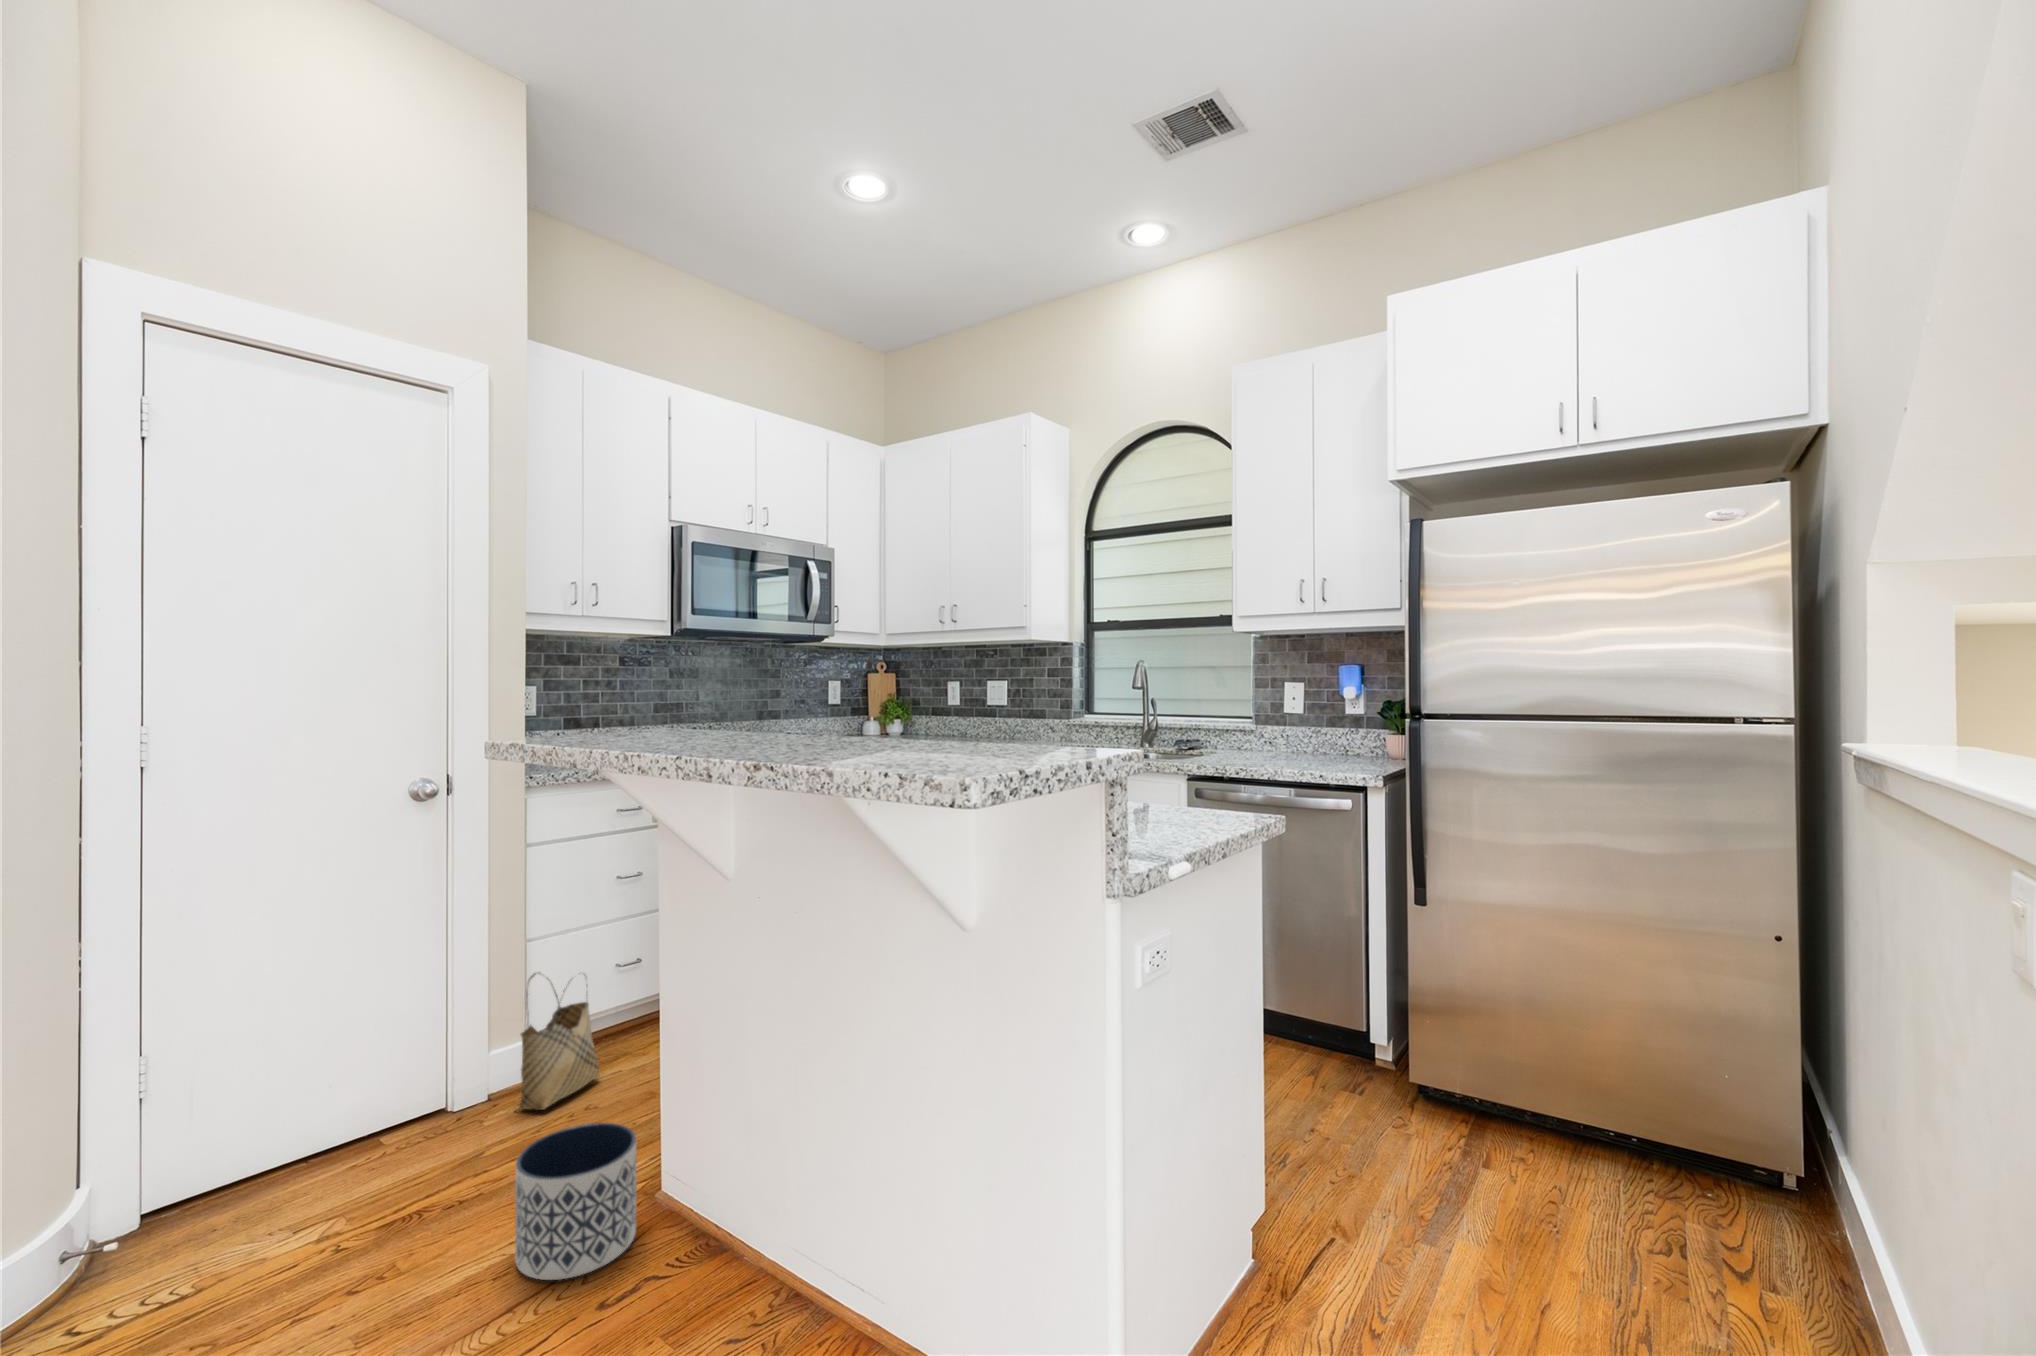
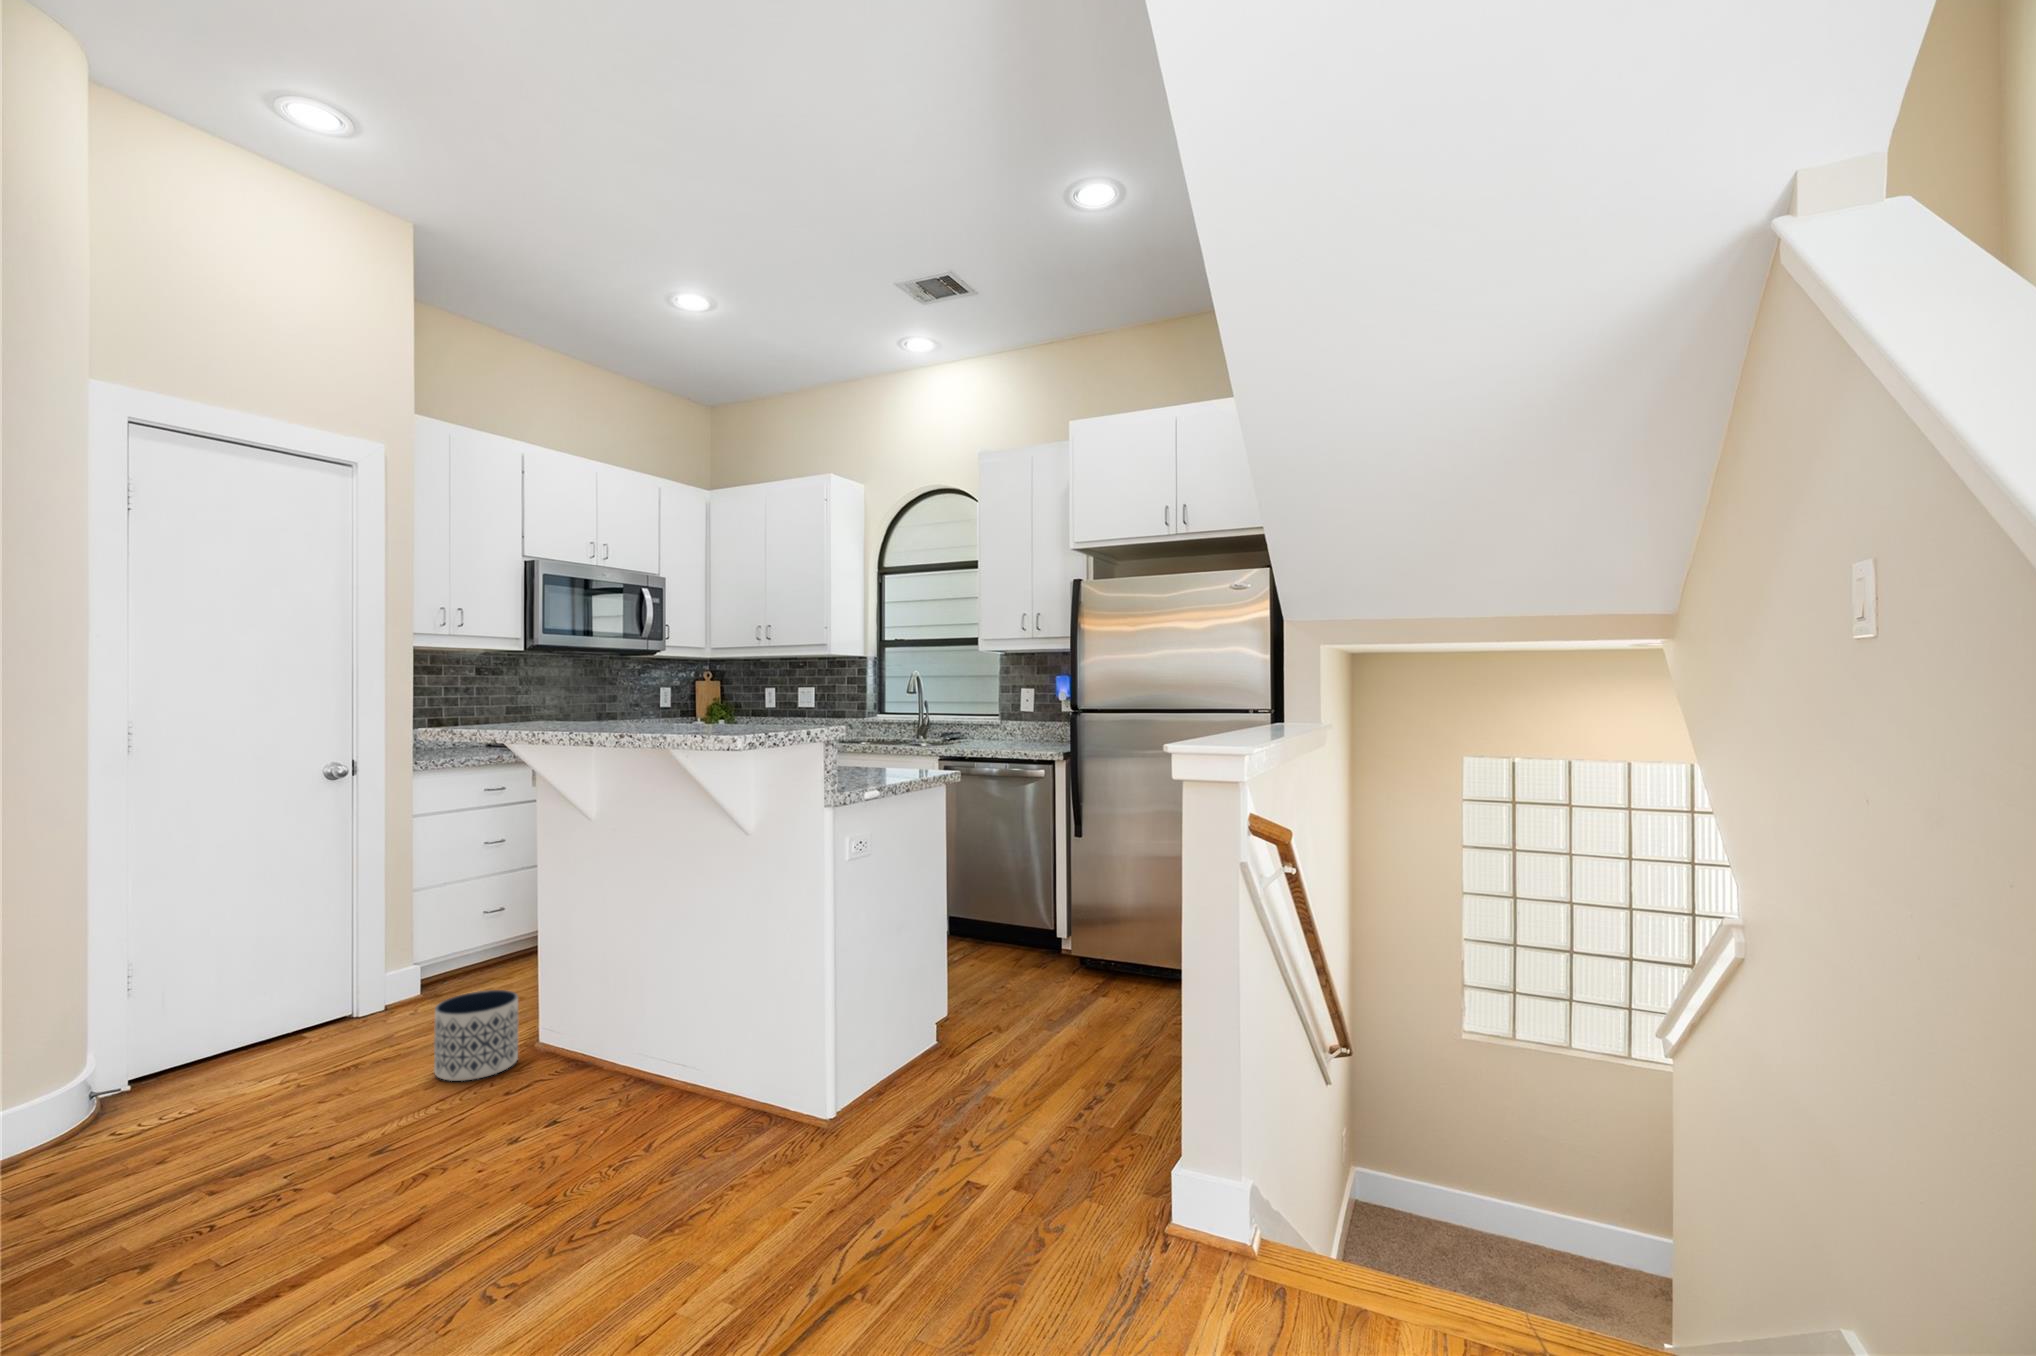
woven basket: present [519,974,599,1110] -> none [412,908,473,1009]

